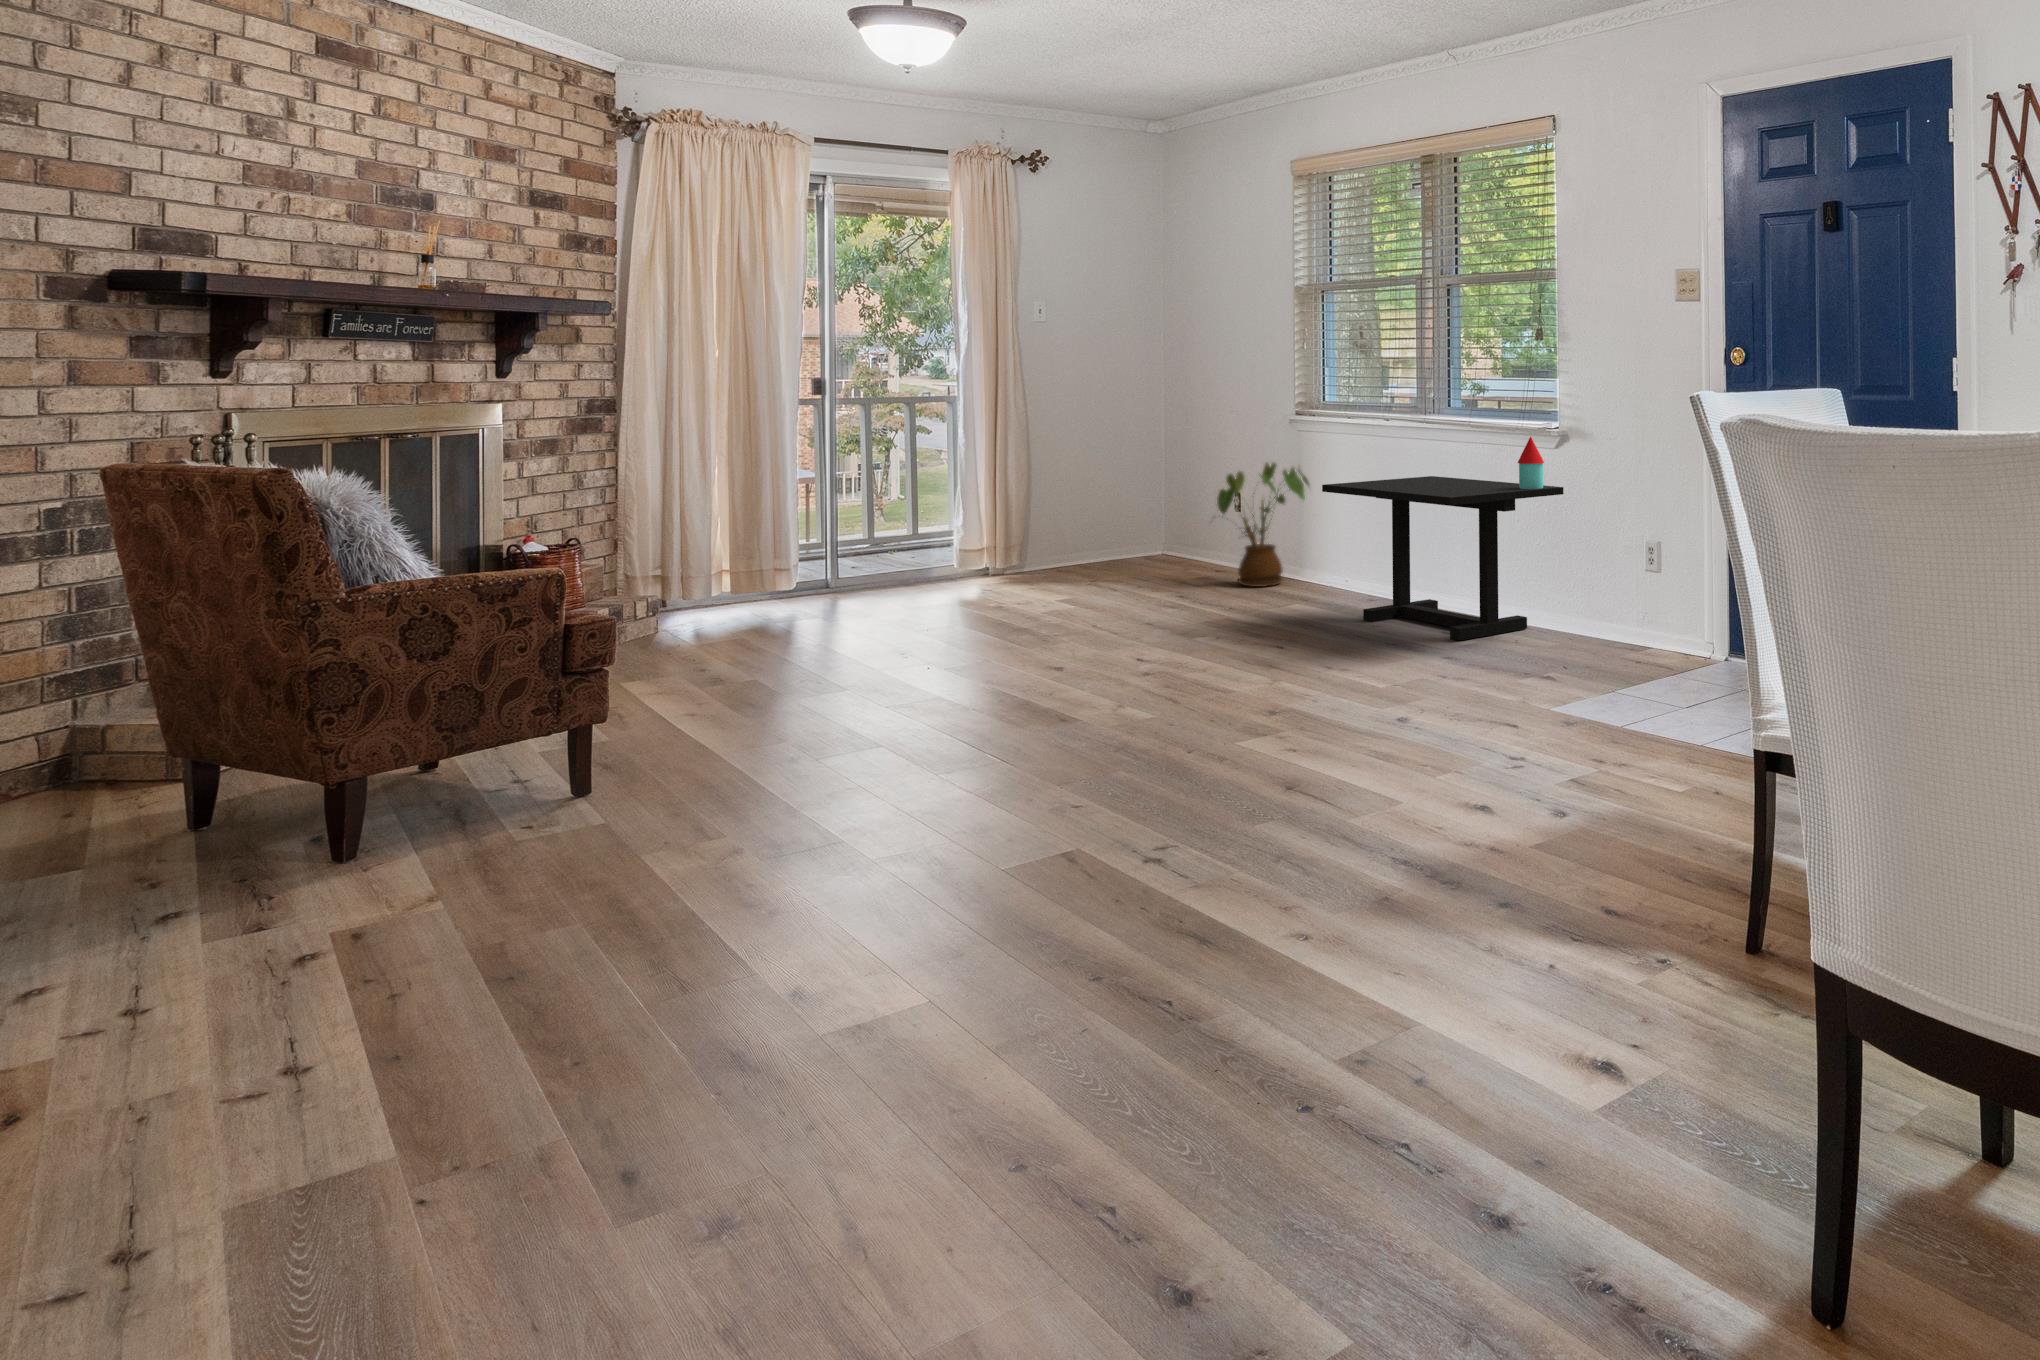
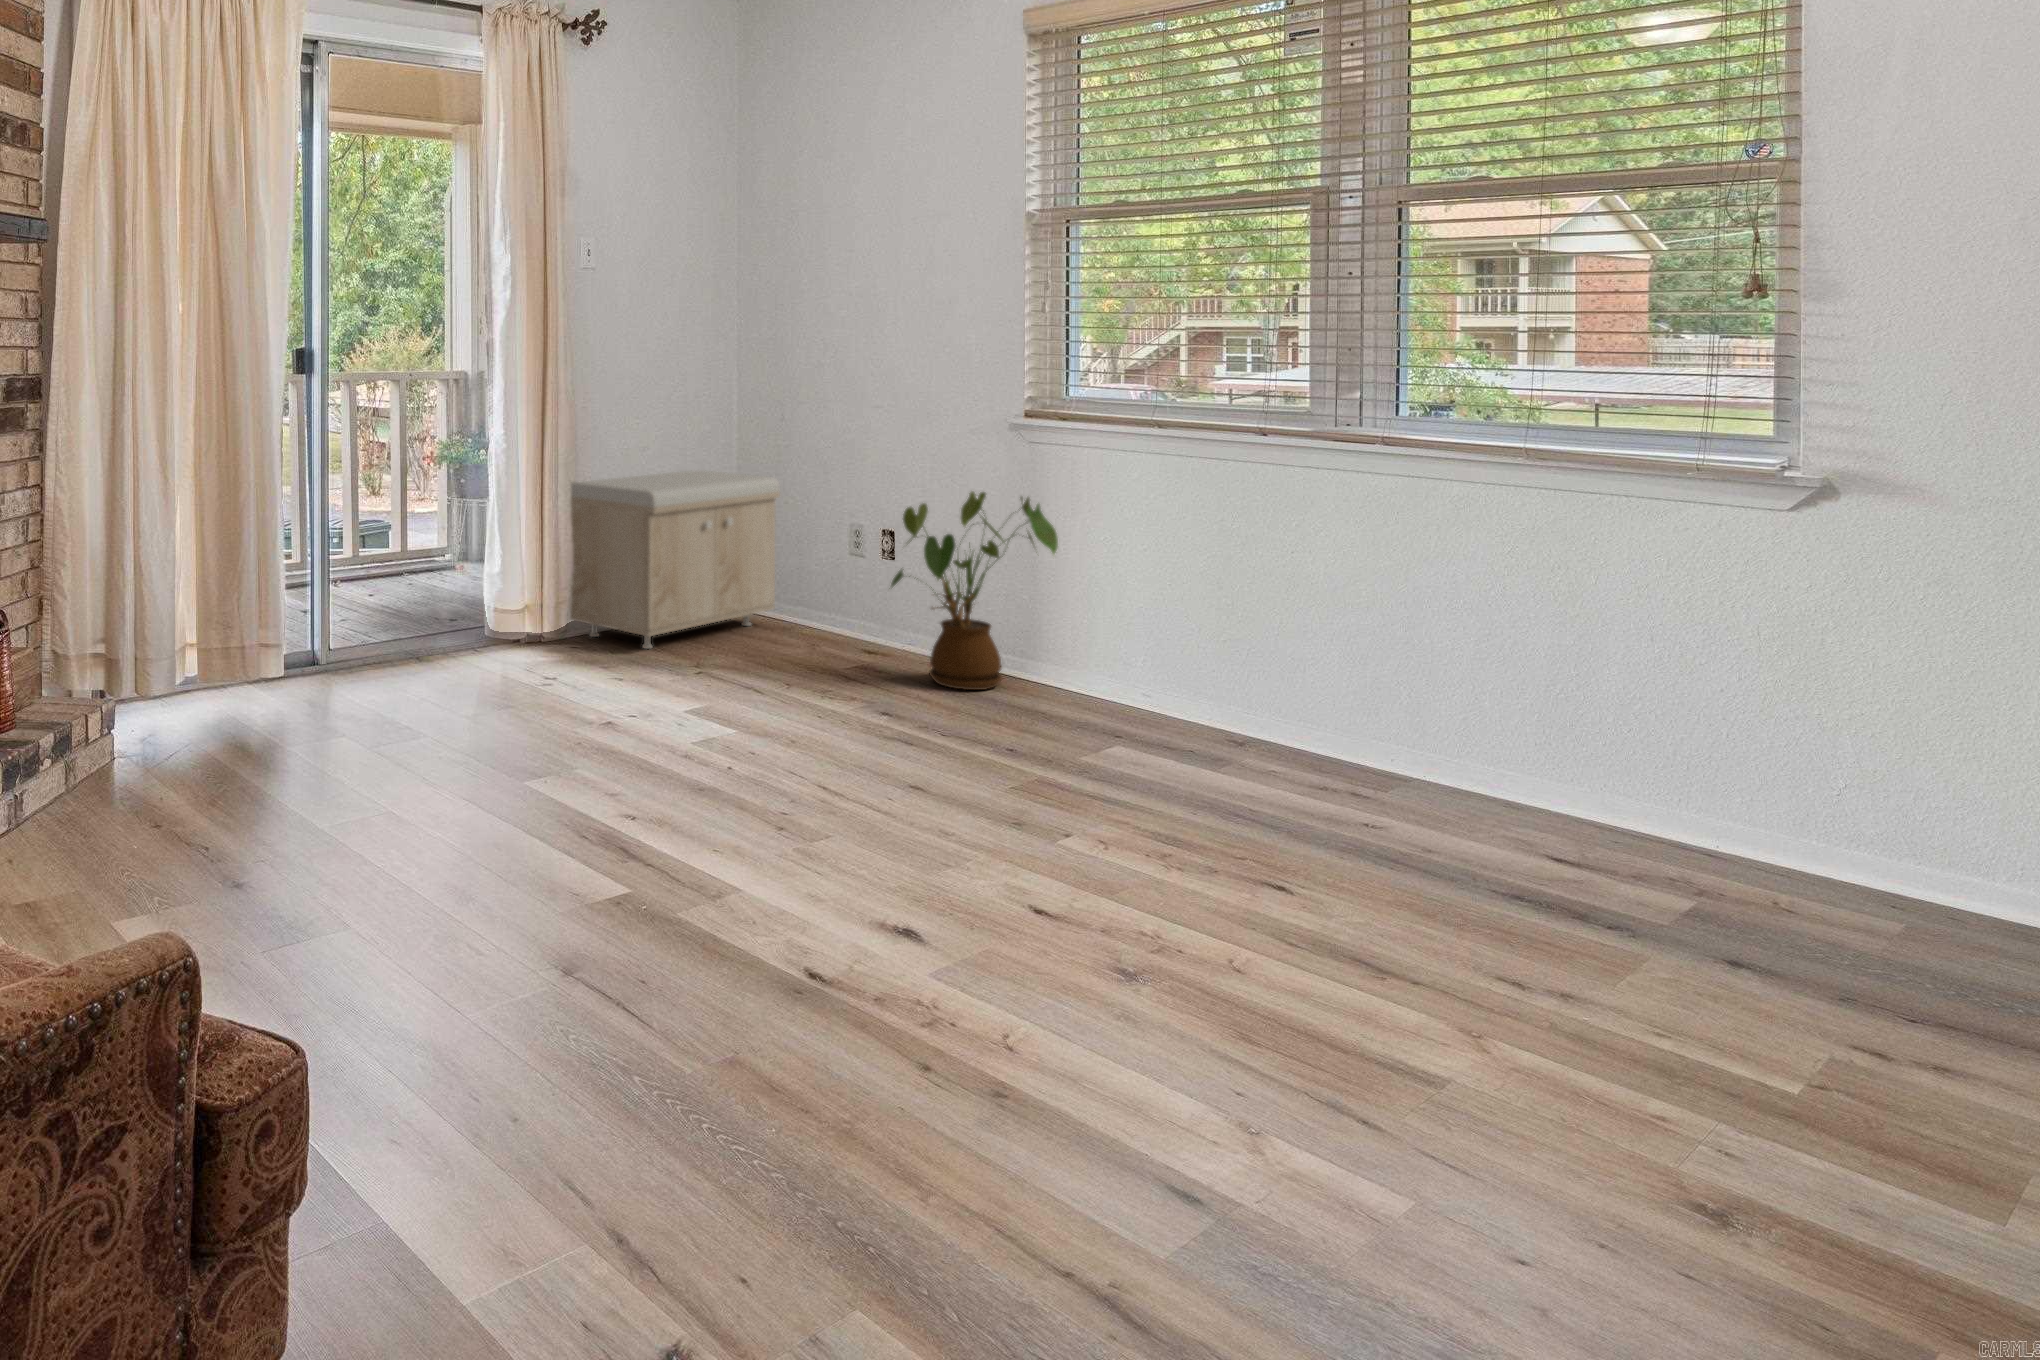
side table: present [1322,436,1564,641] -> none [1223,486,1763,884]
storage bench: none [1024,459,1183,576] -> present [570,470,780,649]

